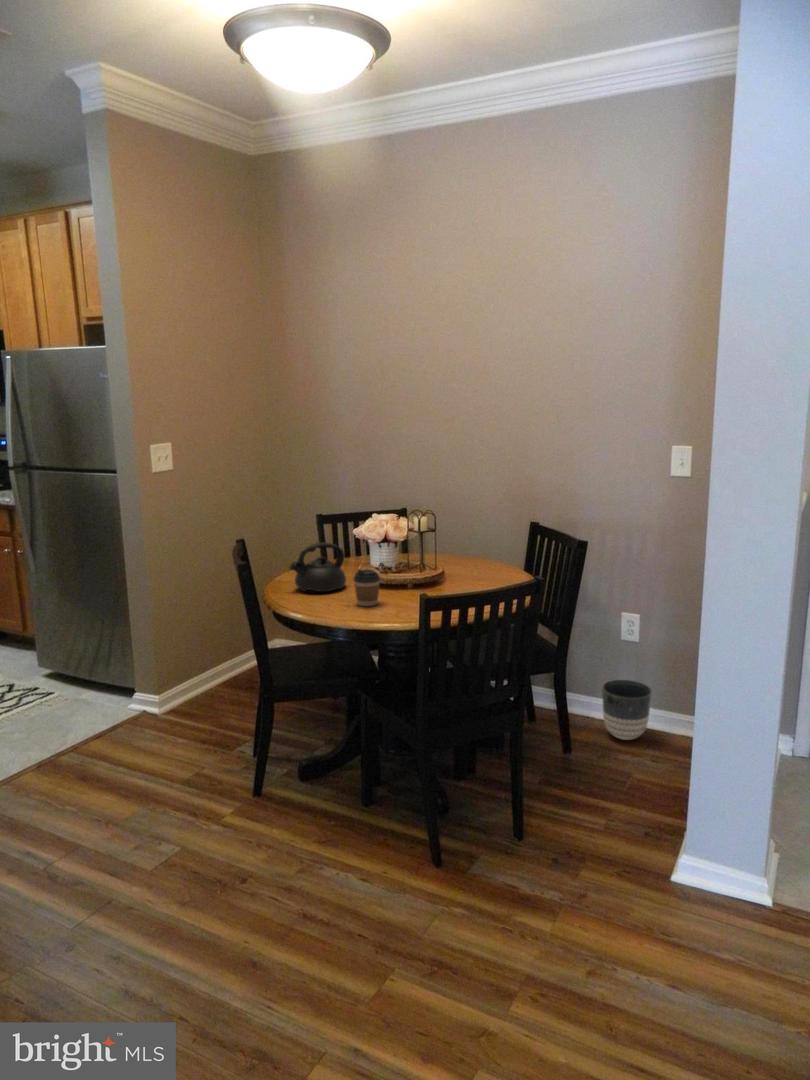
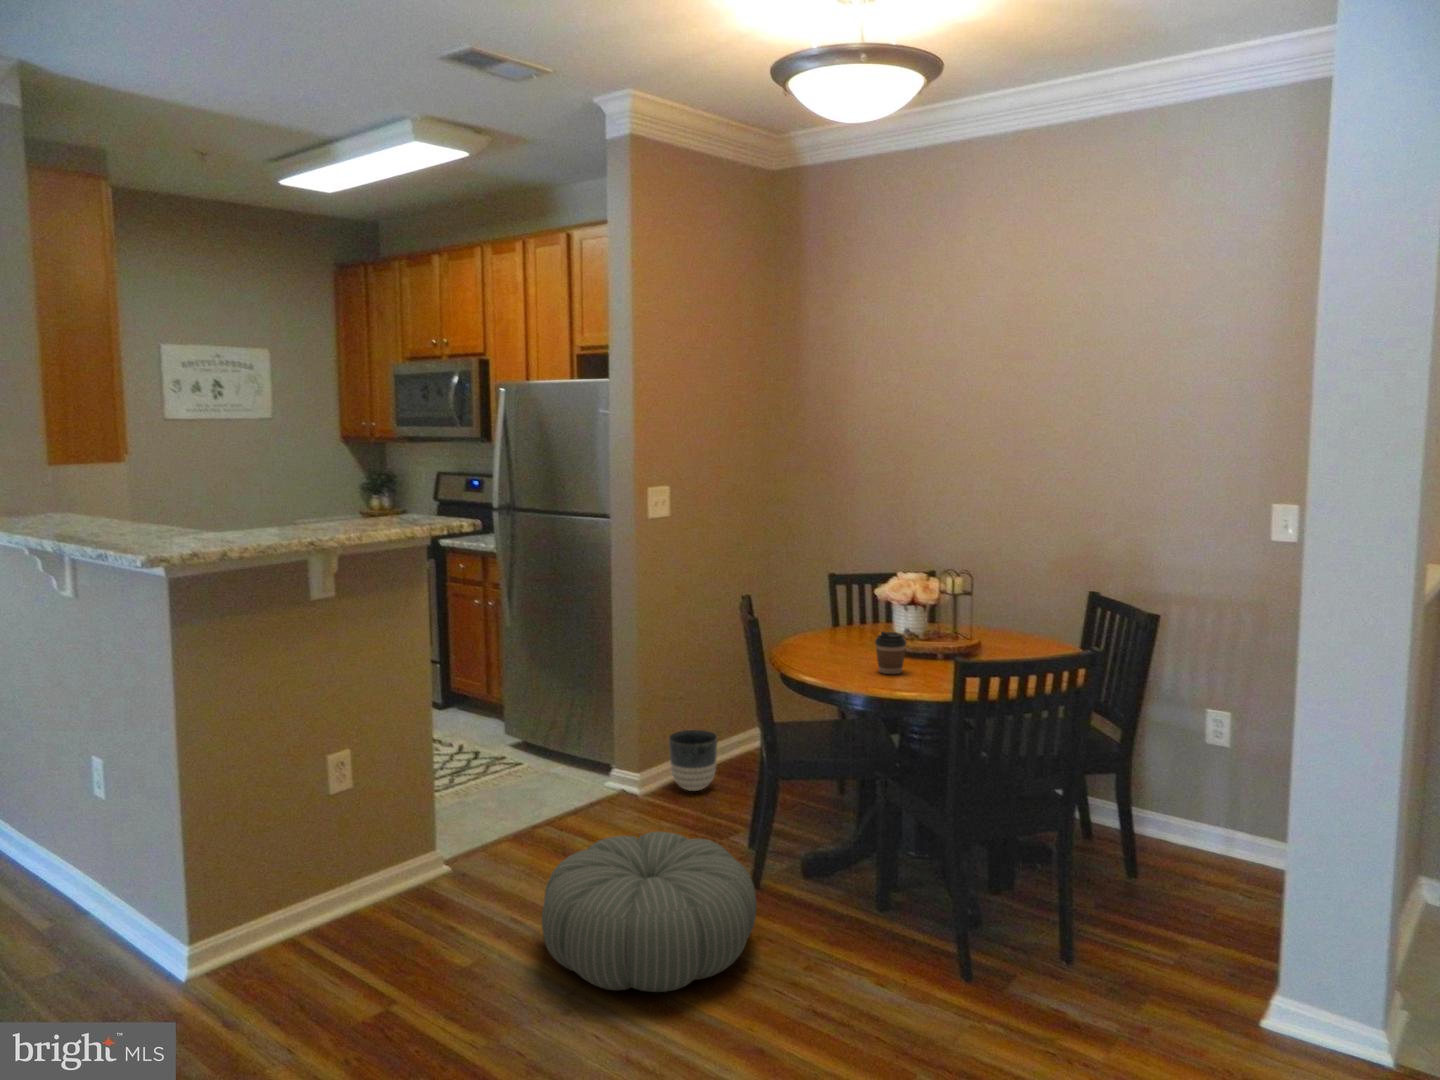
teapot: present [290,543,346,593] -> none [801,600,865,658]
planter: present [602,680,652,740] -> present [669,730,717,791]
pouf: none [51,758,256,917] -> present [542,832,757,992]

